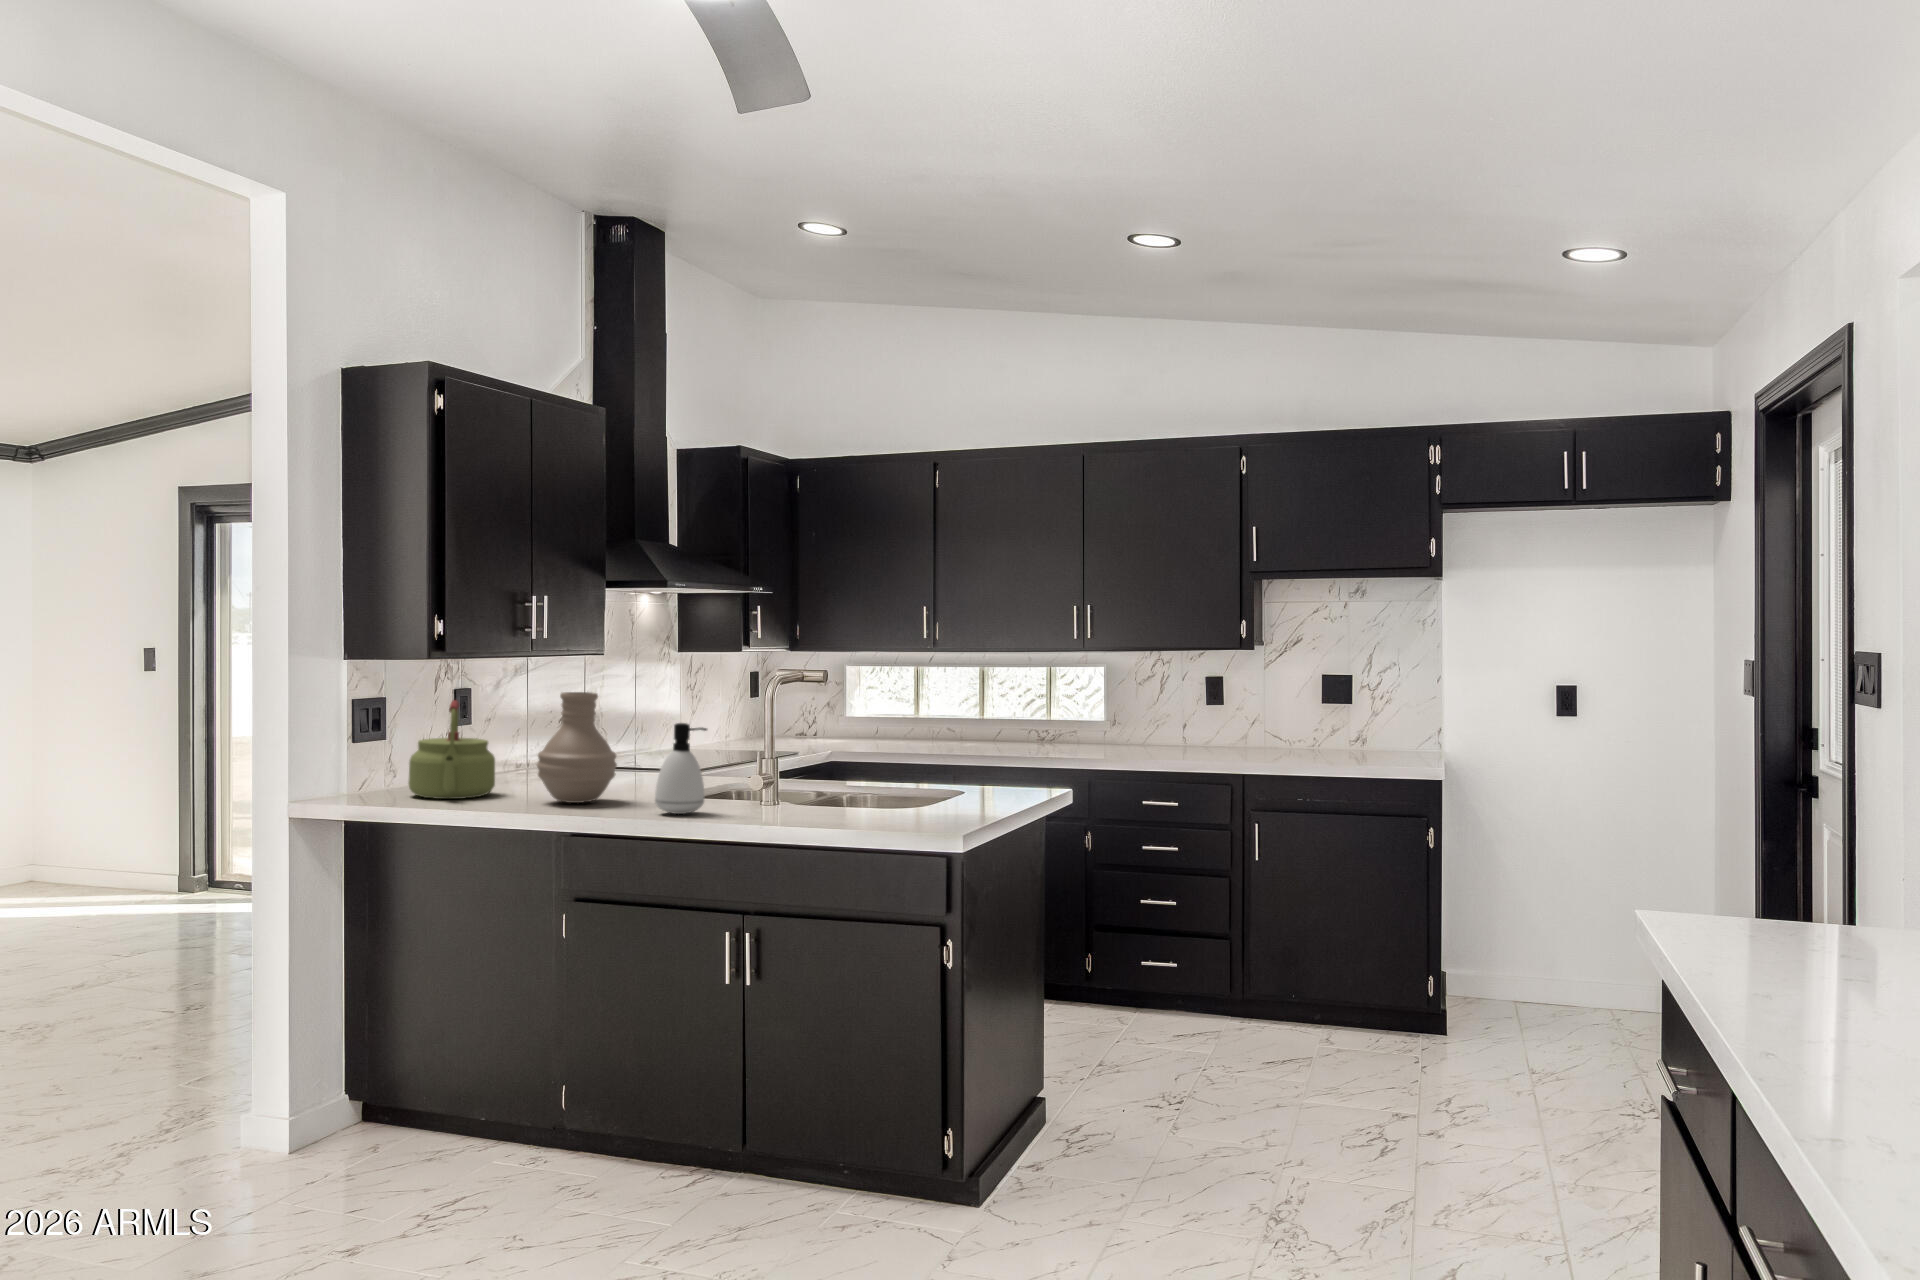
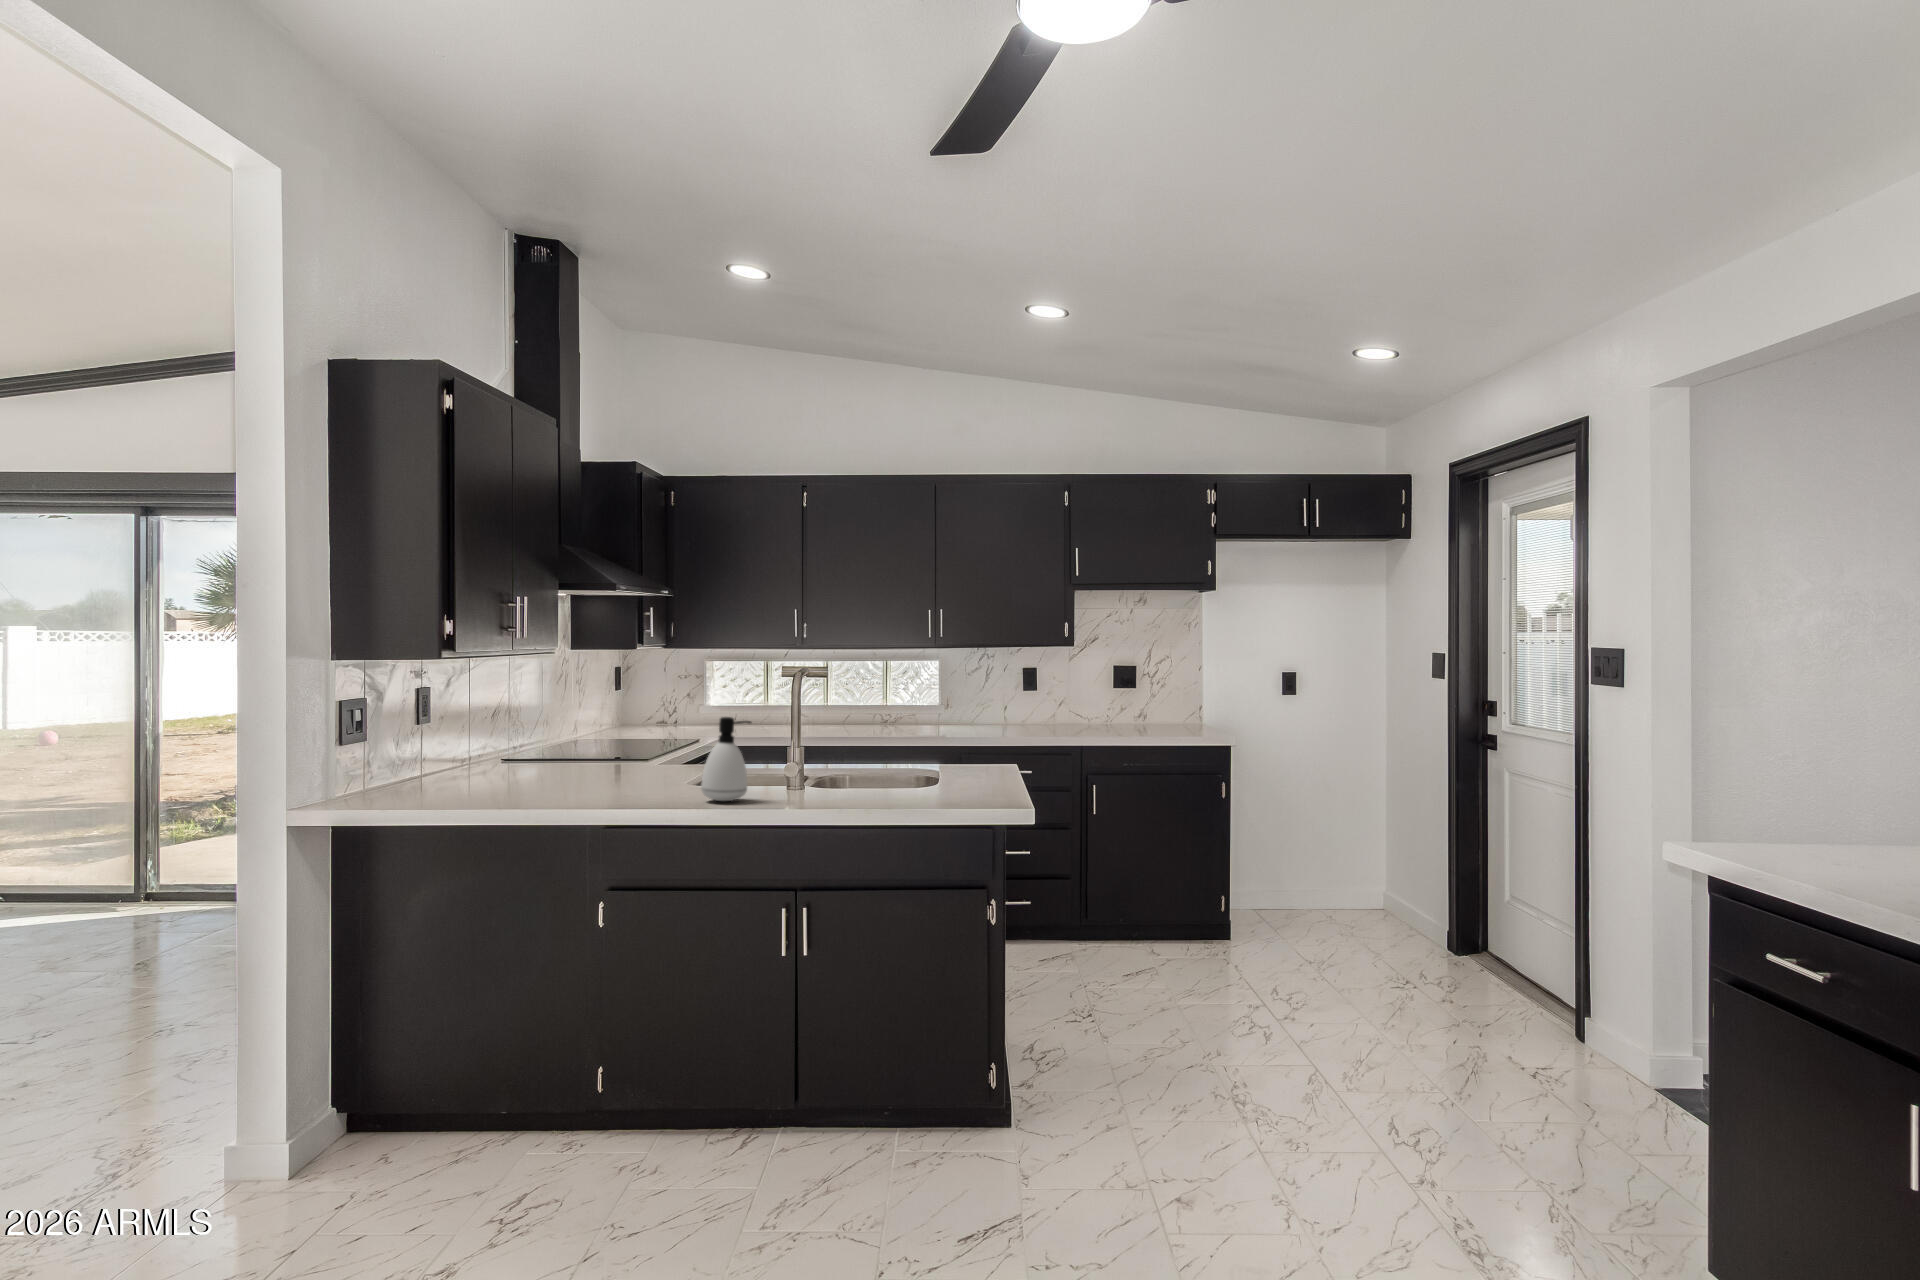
vase: present [537,692,617,803] -> none [562,689,641,795]
kettle: present [408,700,495,799] -> none [415,699,504,798]

